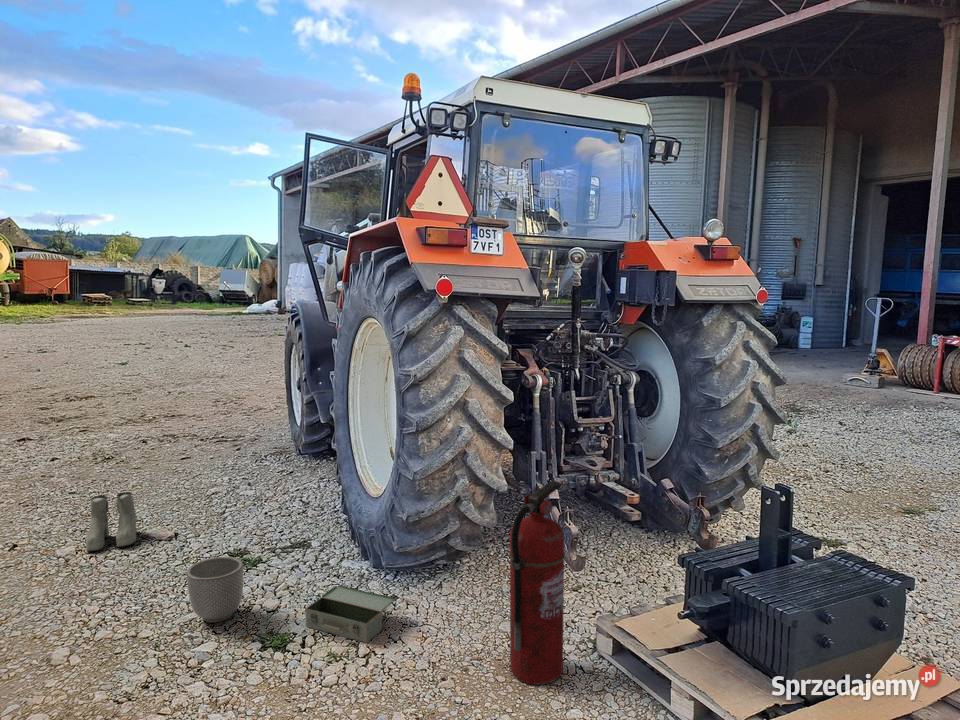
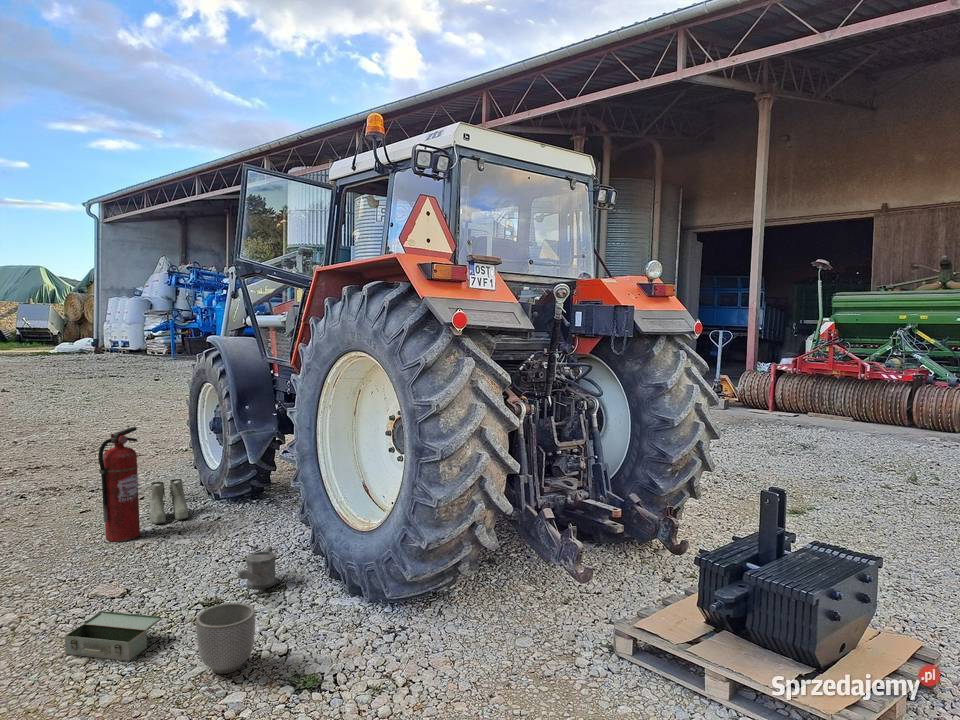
fire extinguisher: present [509,481,565,685] -> present [98,427,140,542]
boots: present [86,492,137,551] -> present [150,479,188,524]
watering can: none [262,505,308,545] -> present [239,547,276,589]
toolbox: present [306,585,395,642] -> present [65,611,162,661]

